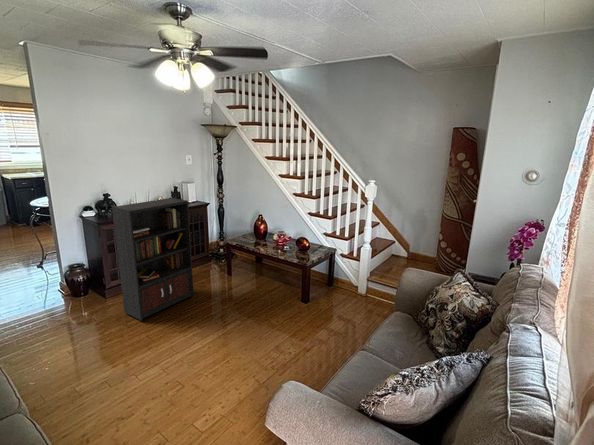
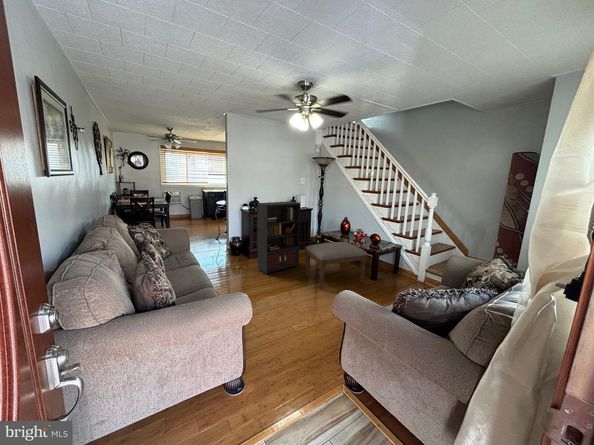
ottoman: none [202,254,294,334] -> present [305,242,367,290]

